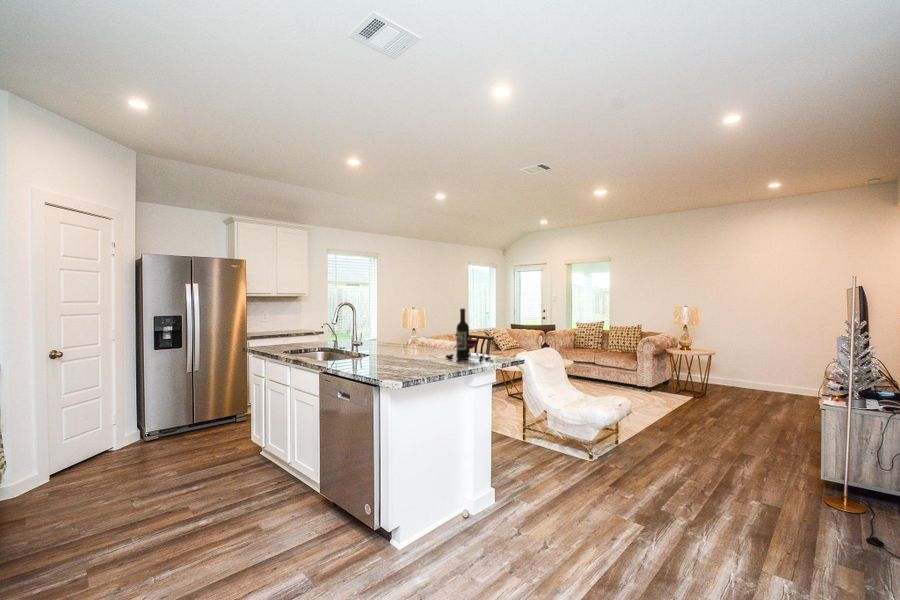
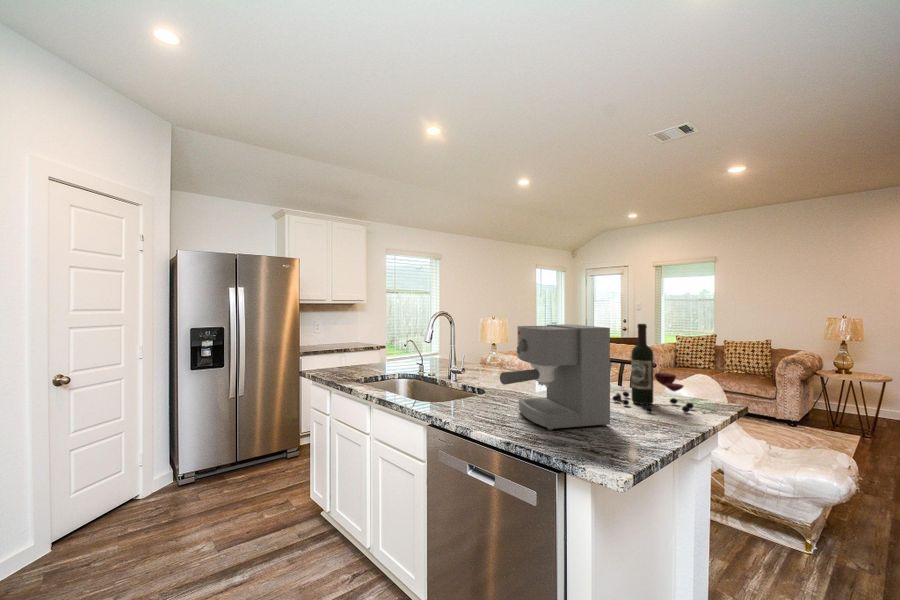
coffee maker: none [357,309,423,370] -> present [500,324,610,430]

